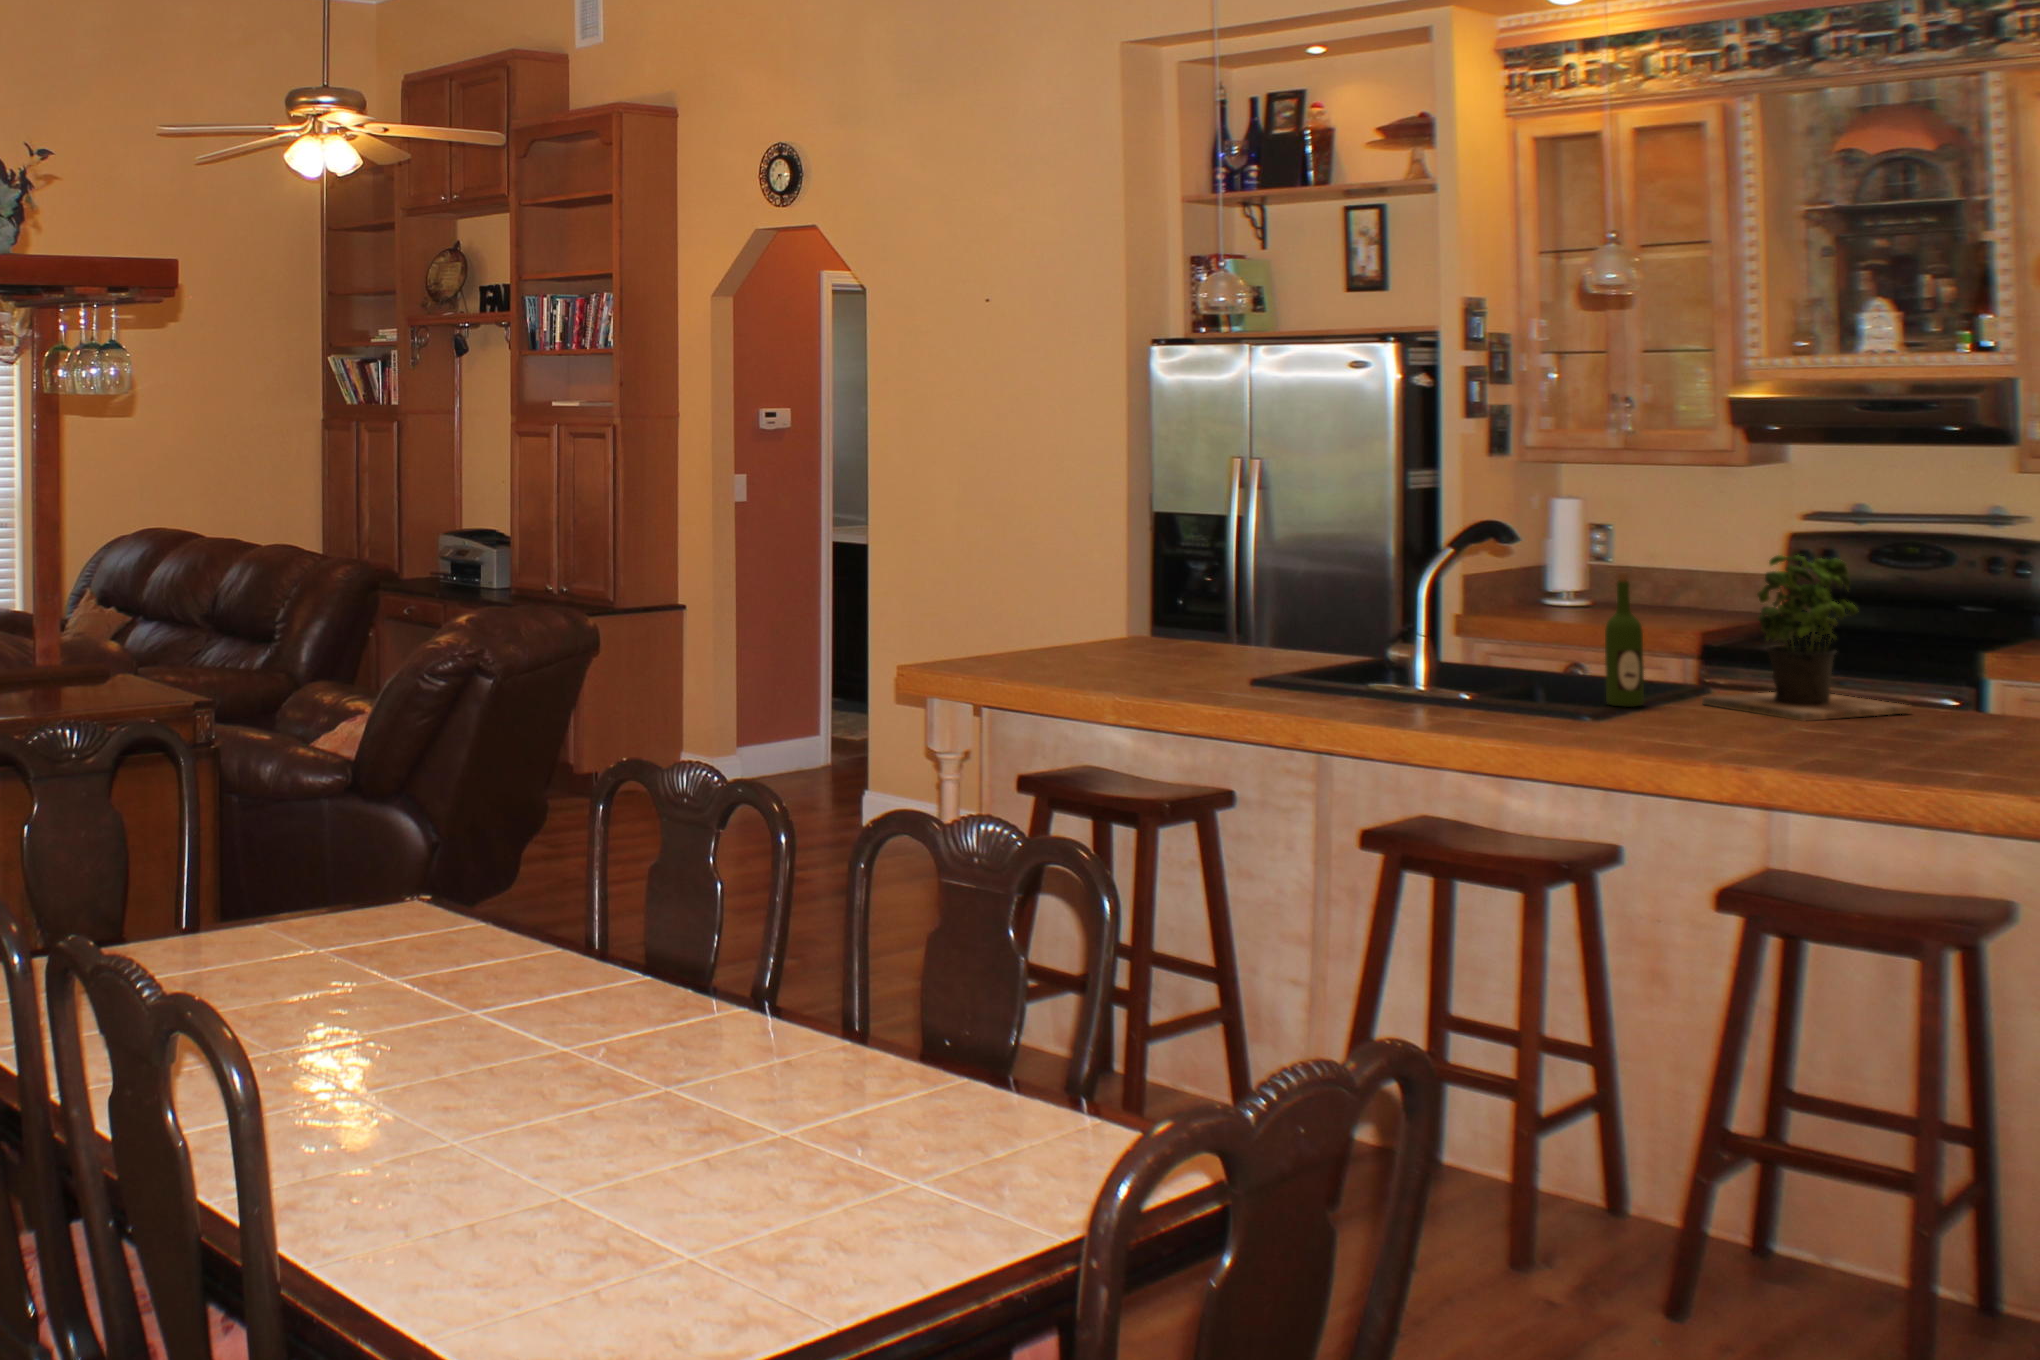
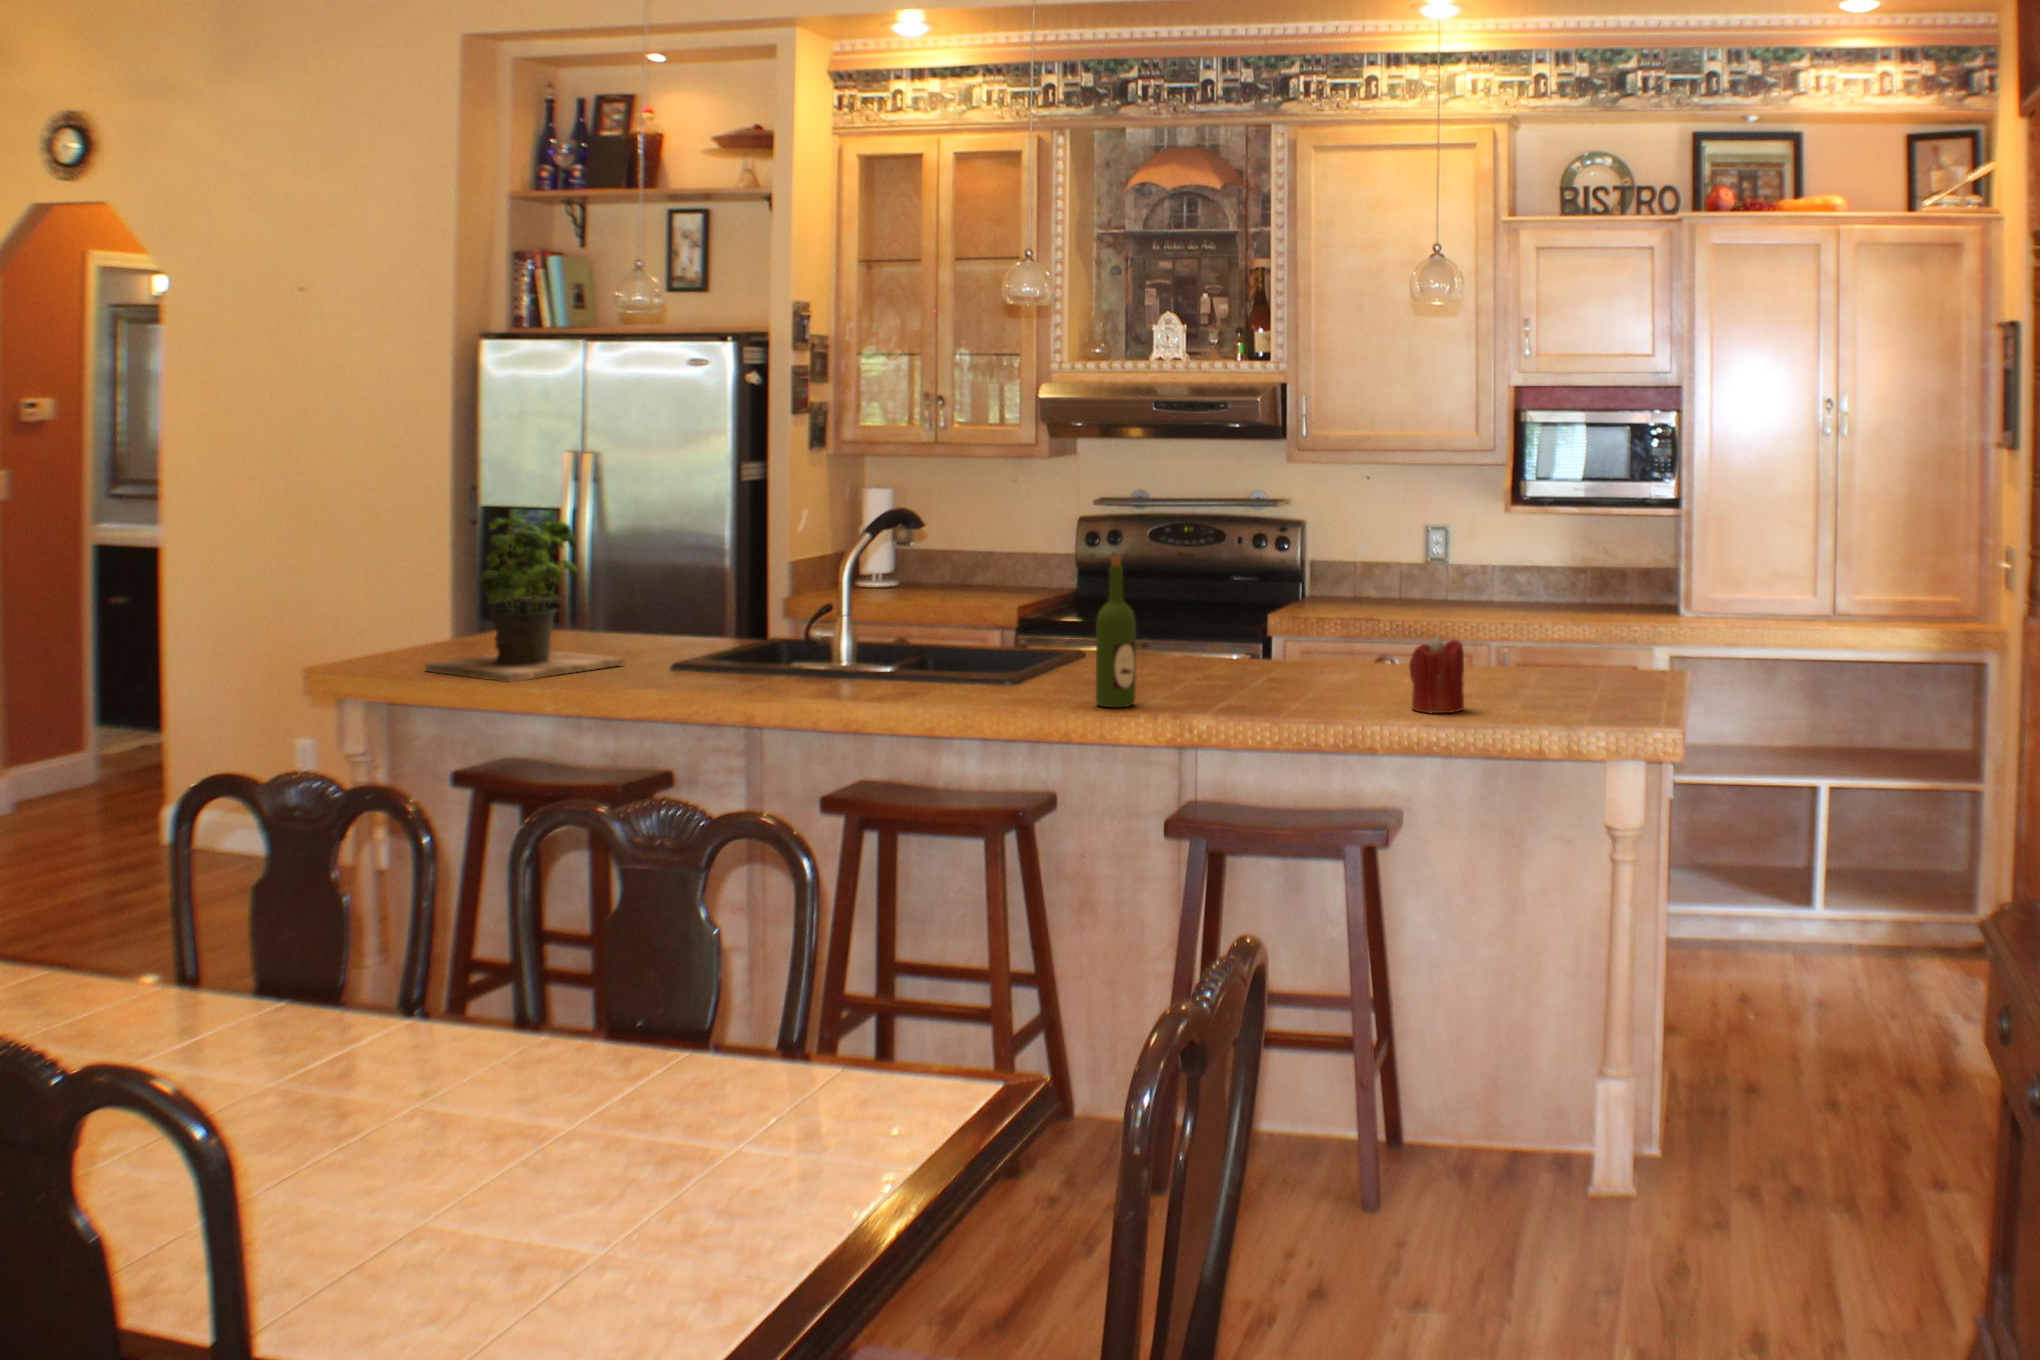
potted plant: present [1702,555,1912,721] -> present [425,519,625,682]
candle: none [1907,659,1962,733] -> present [1409,635,1464,713]

